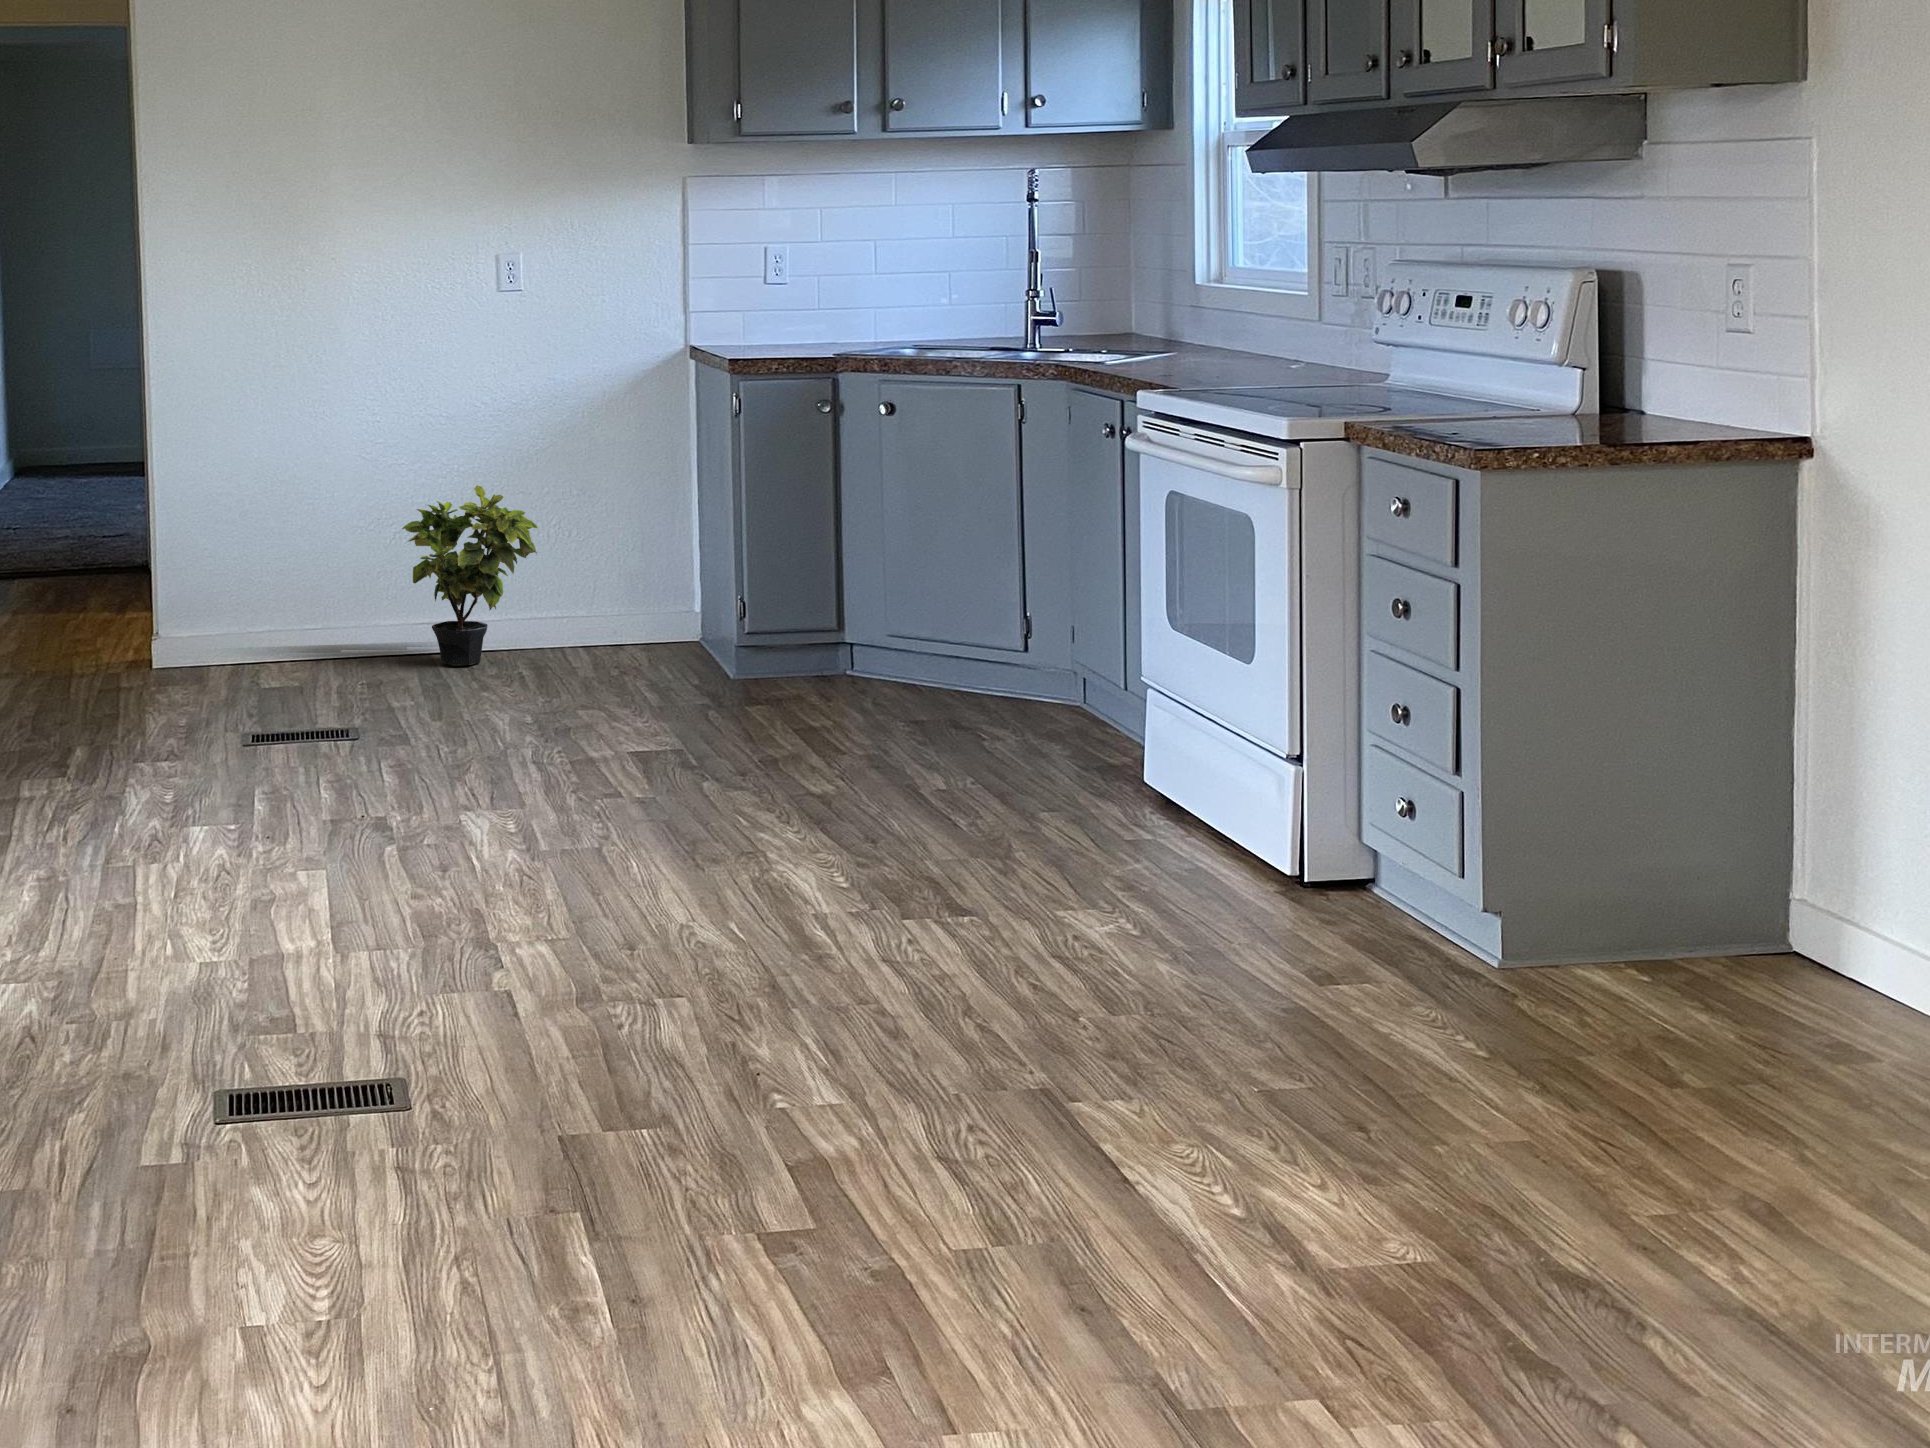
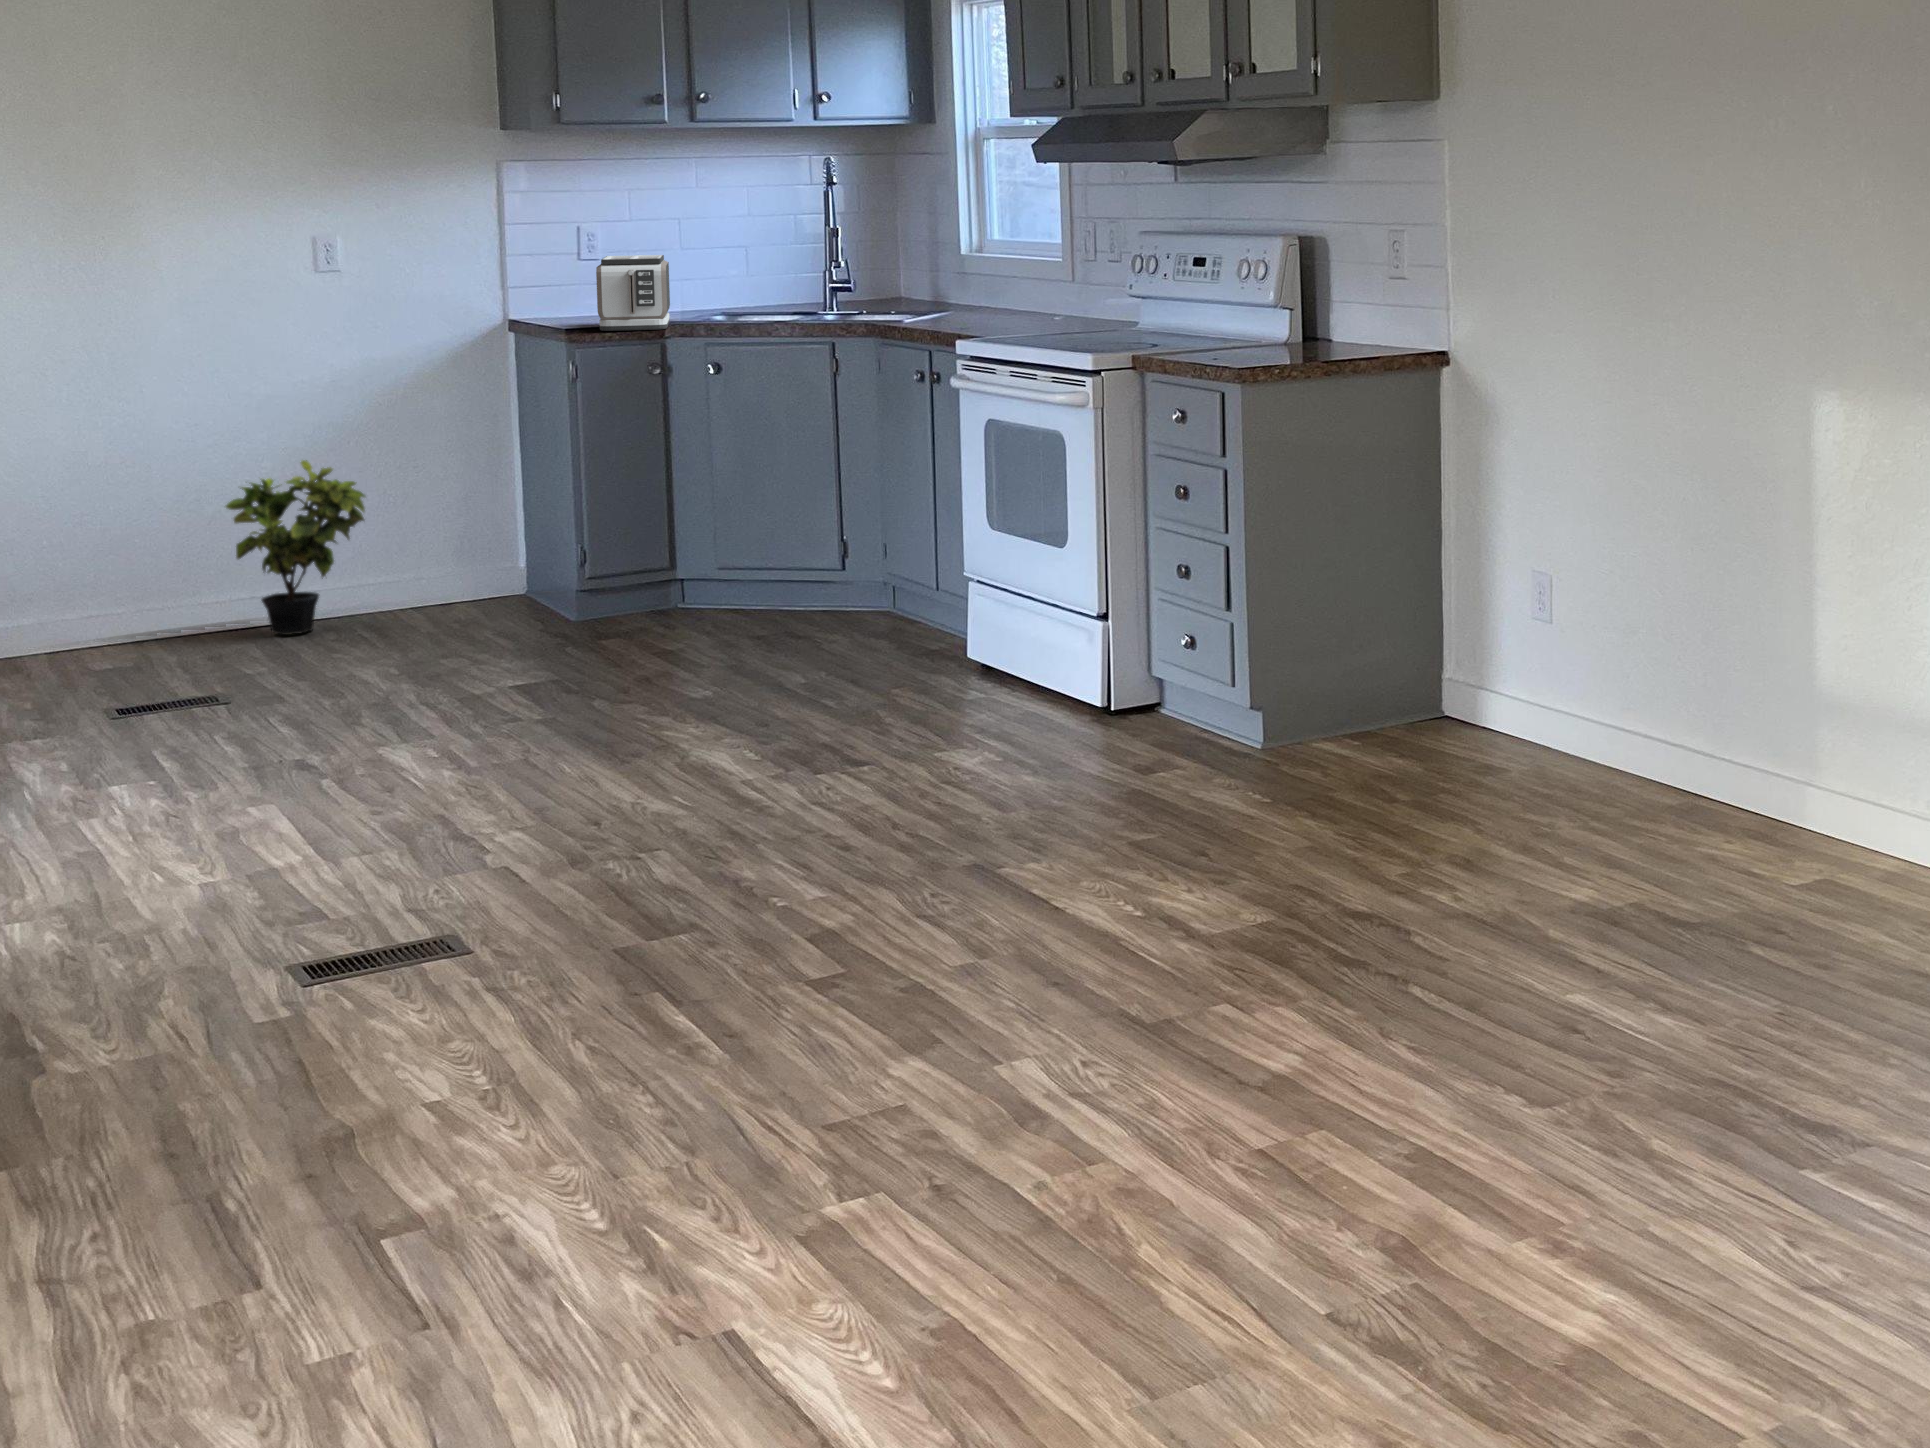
toaster: none [761,280,849,363] -> present [596,255,670,331]

